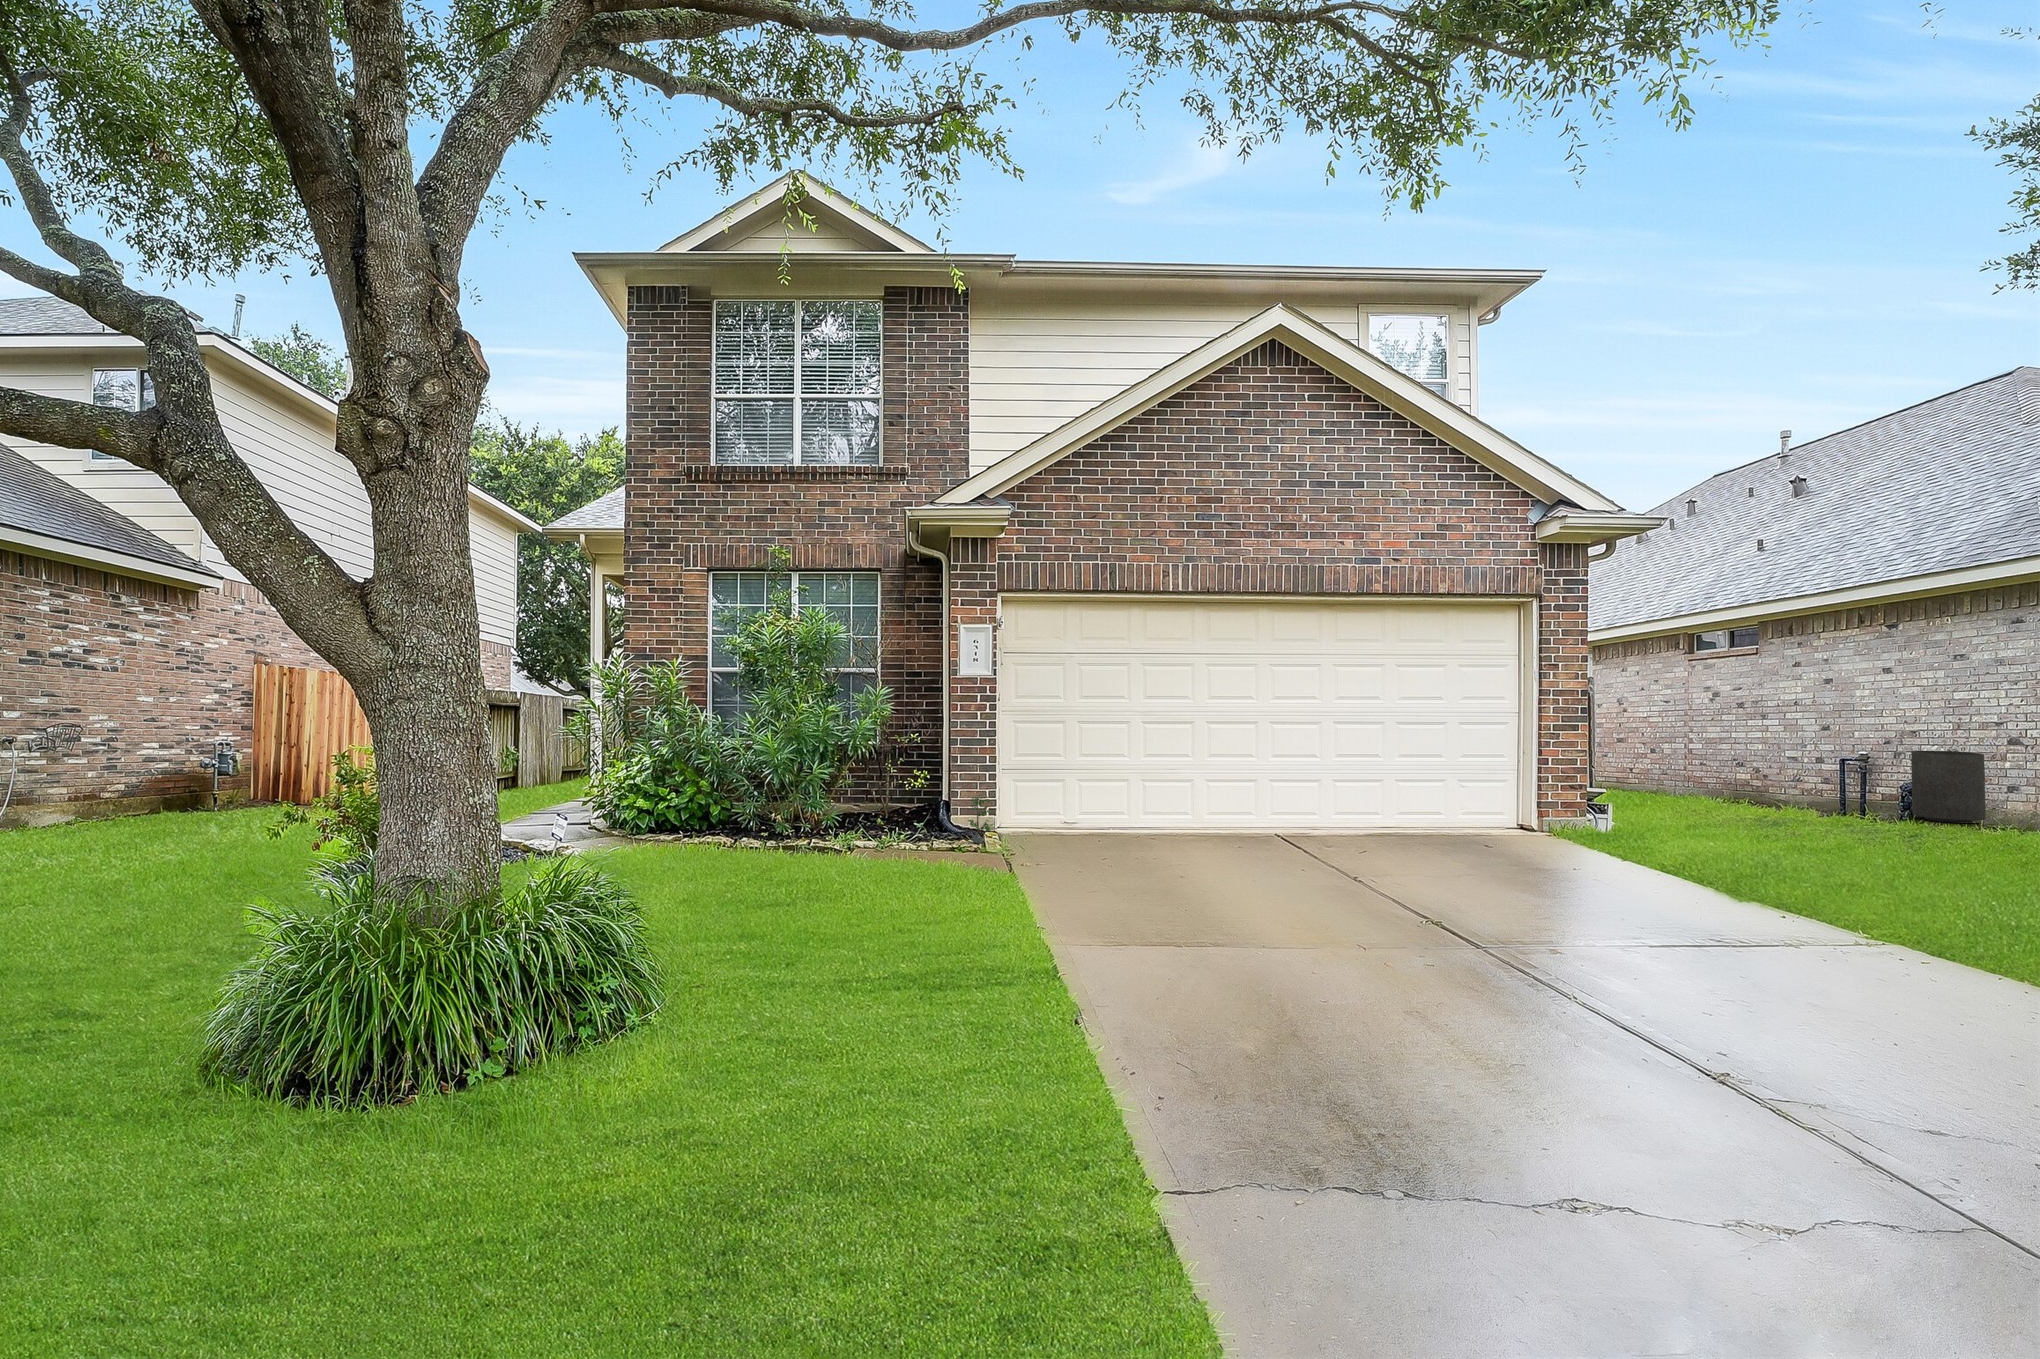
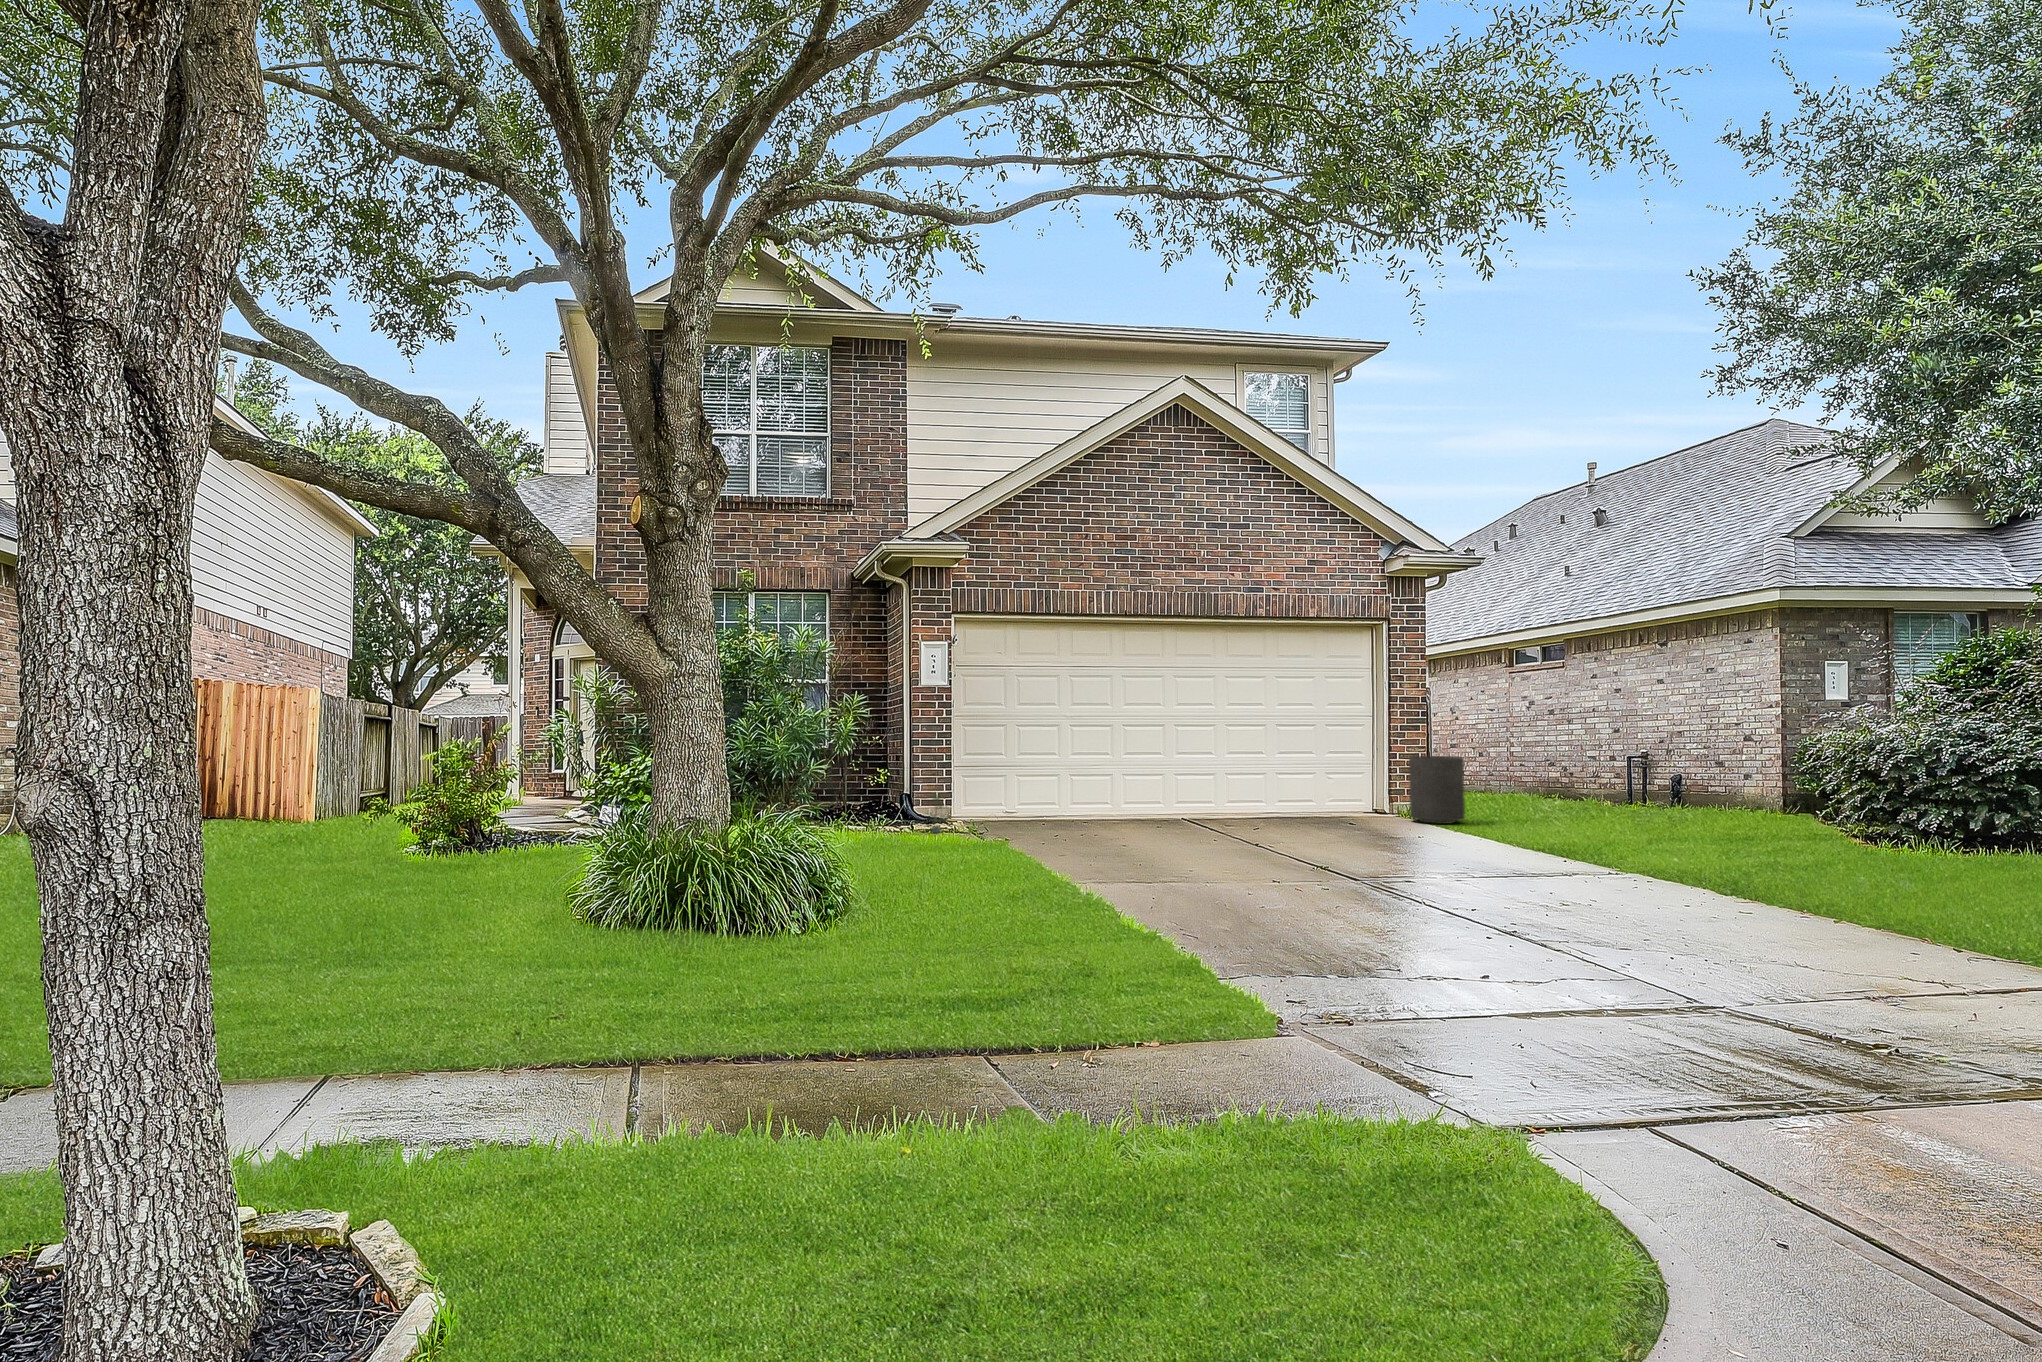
trash can: present [1911,750,1986,823] -> present [1409,756,1465,824]

